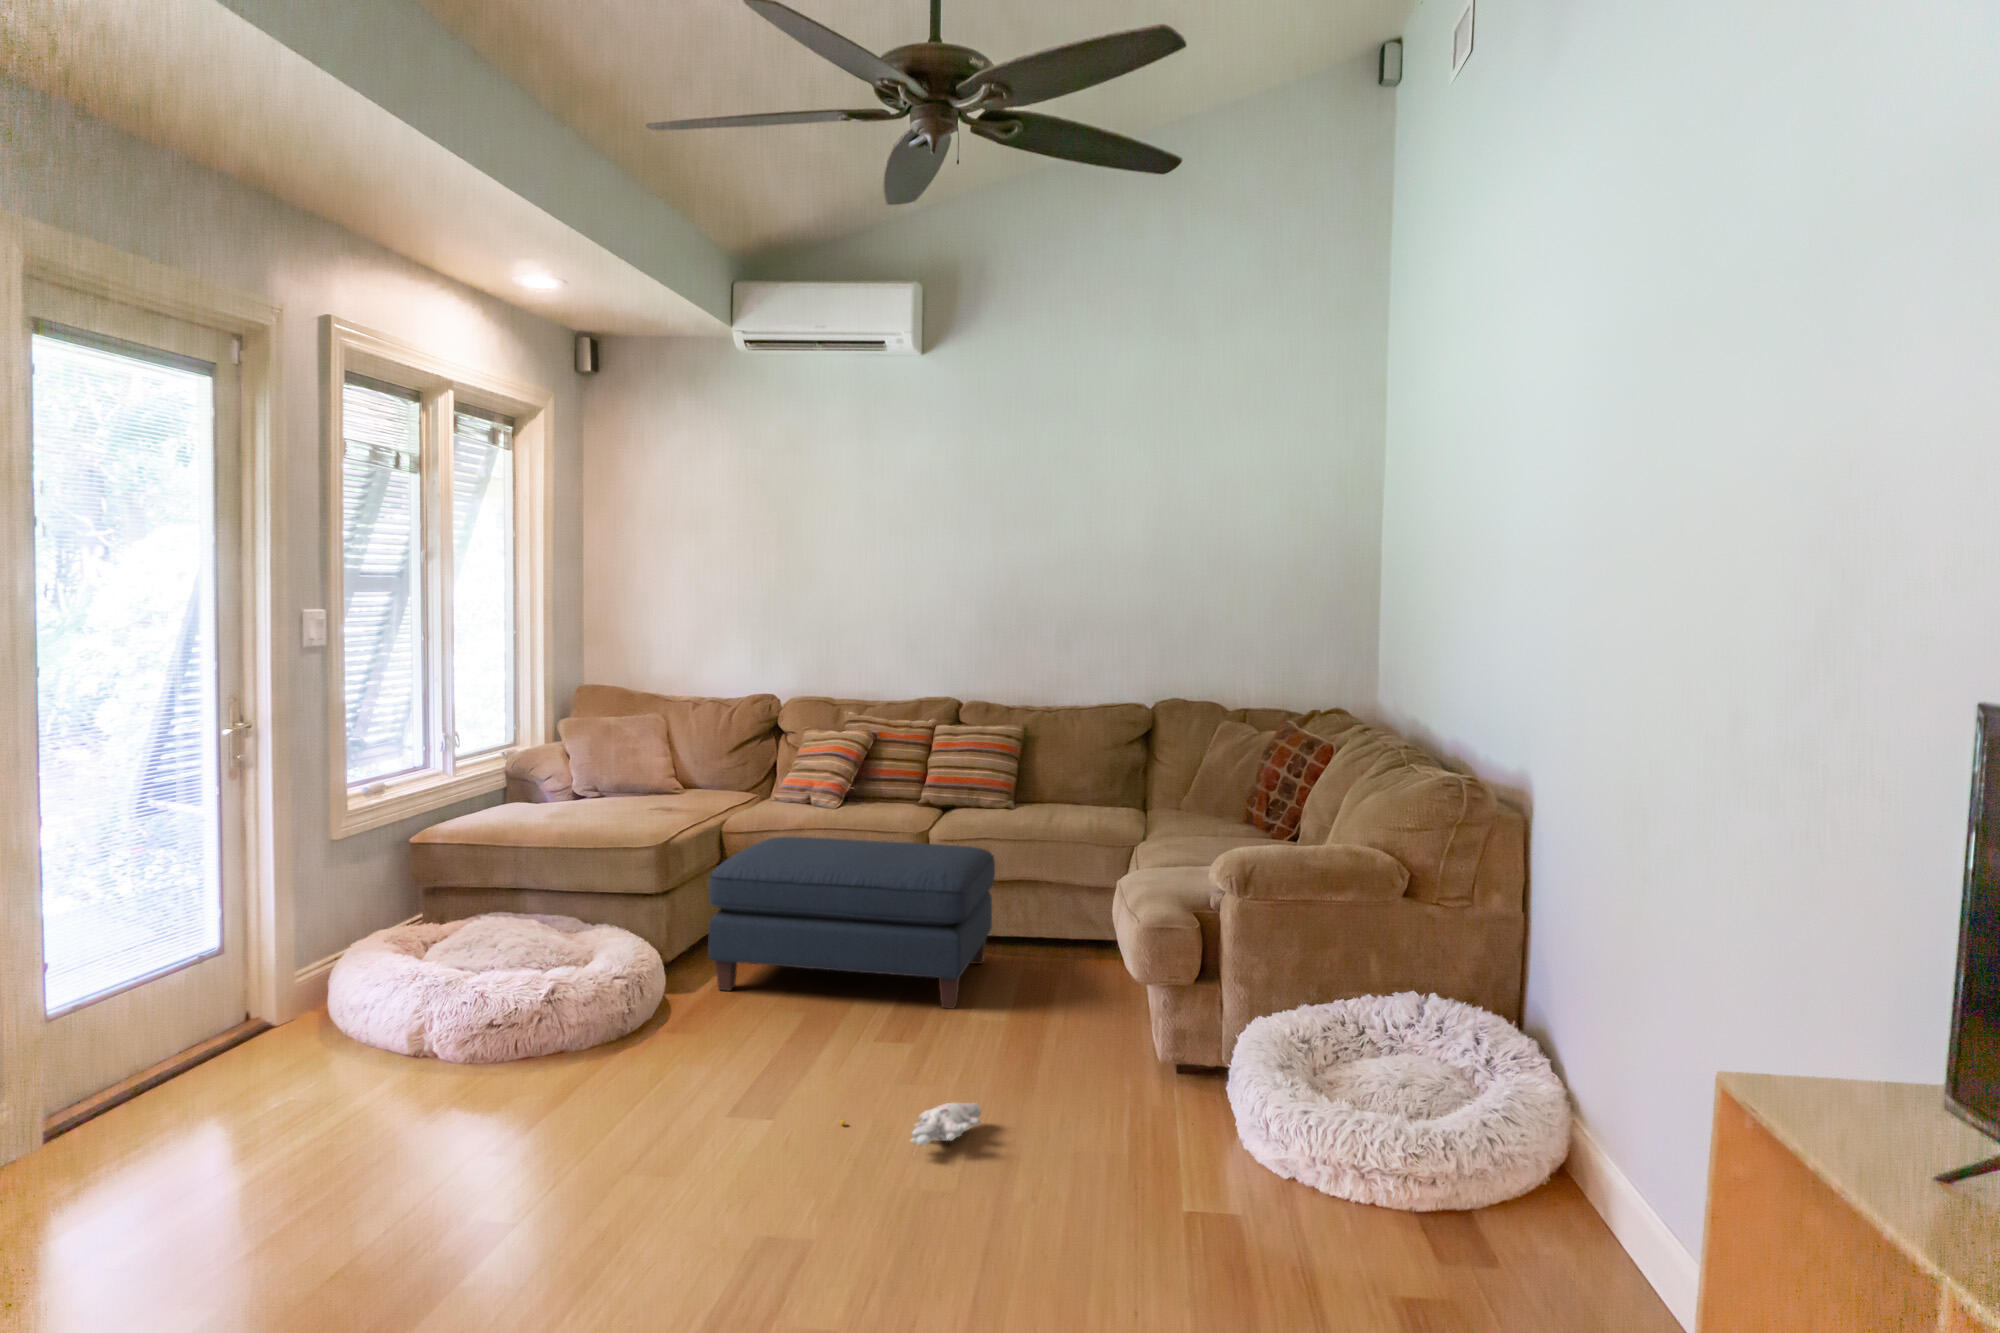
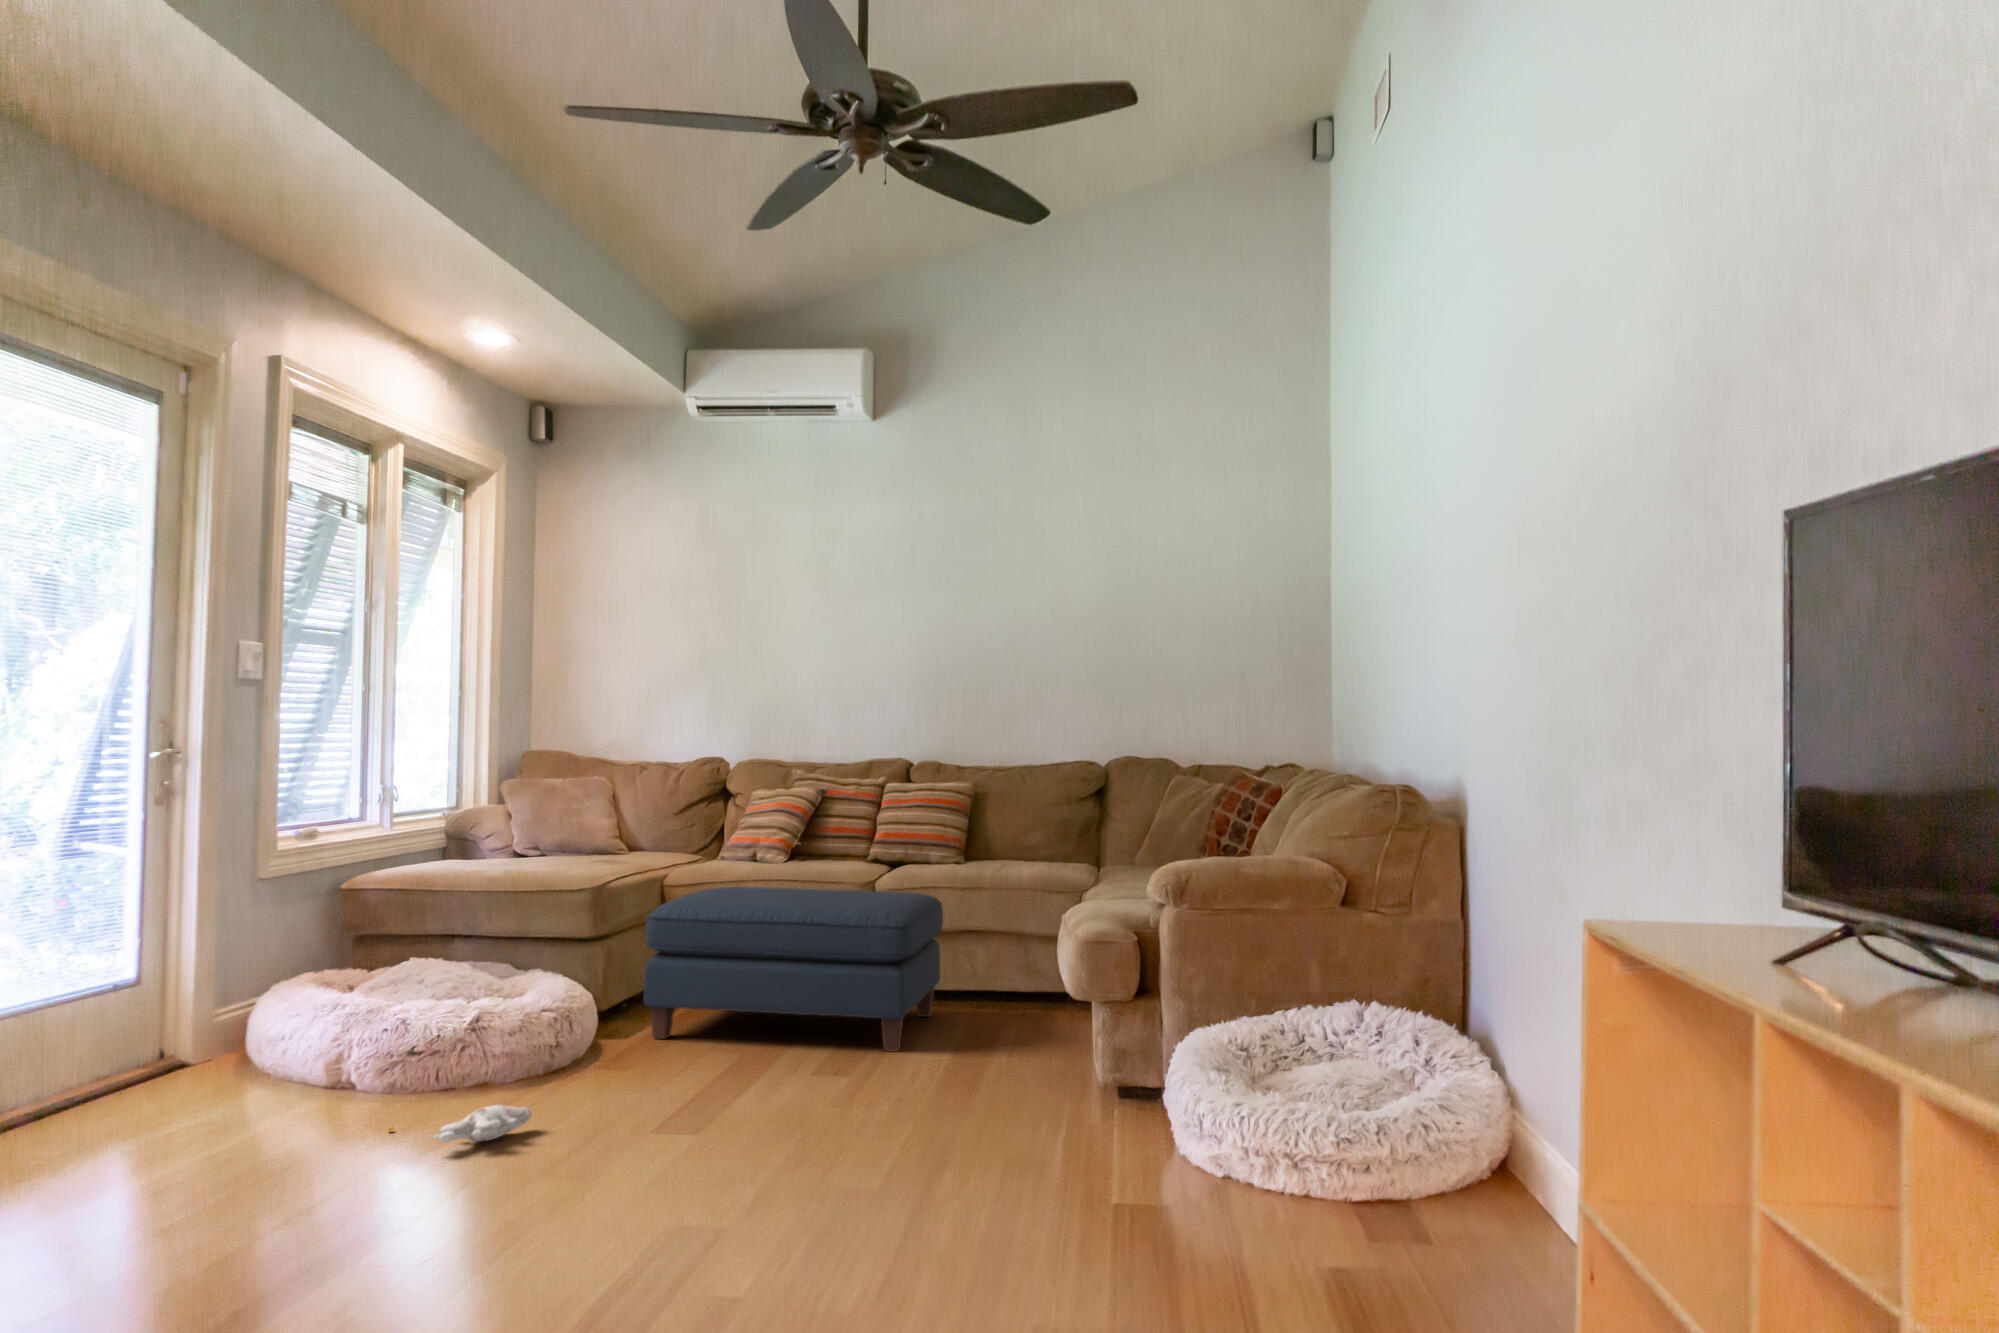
plush toy: present [840,1103,981,1146] -> present [387,1105,532,1142]

